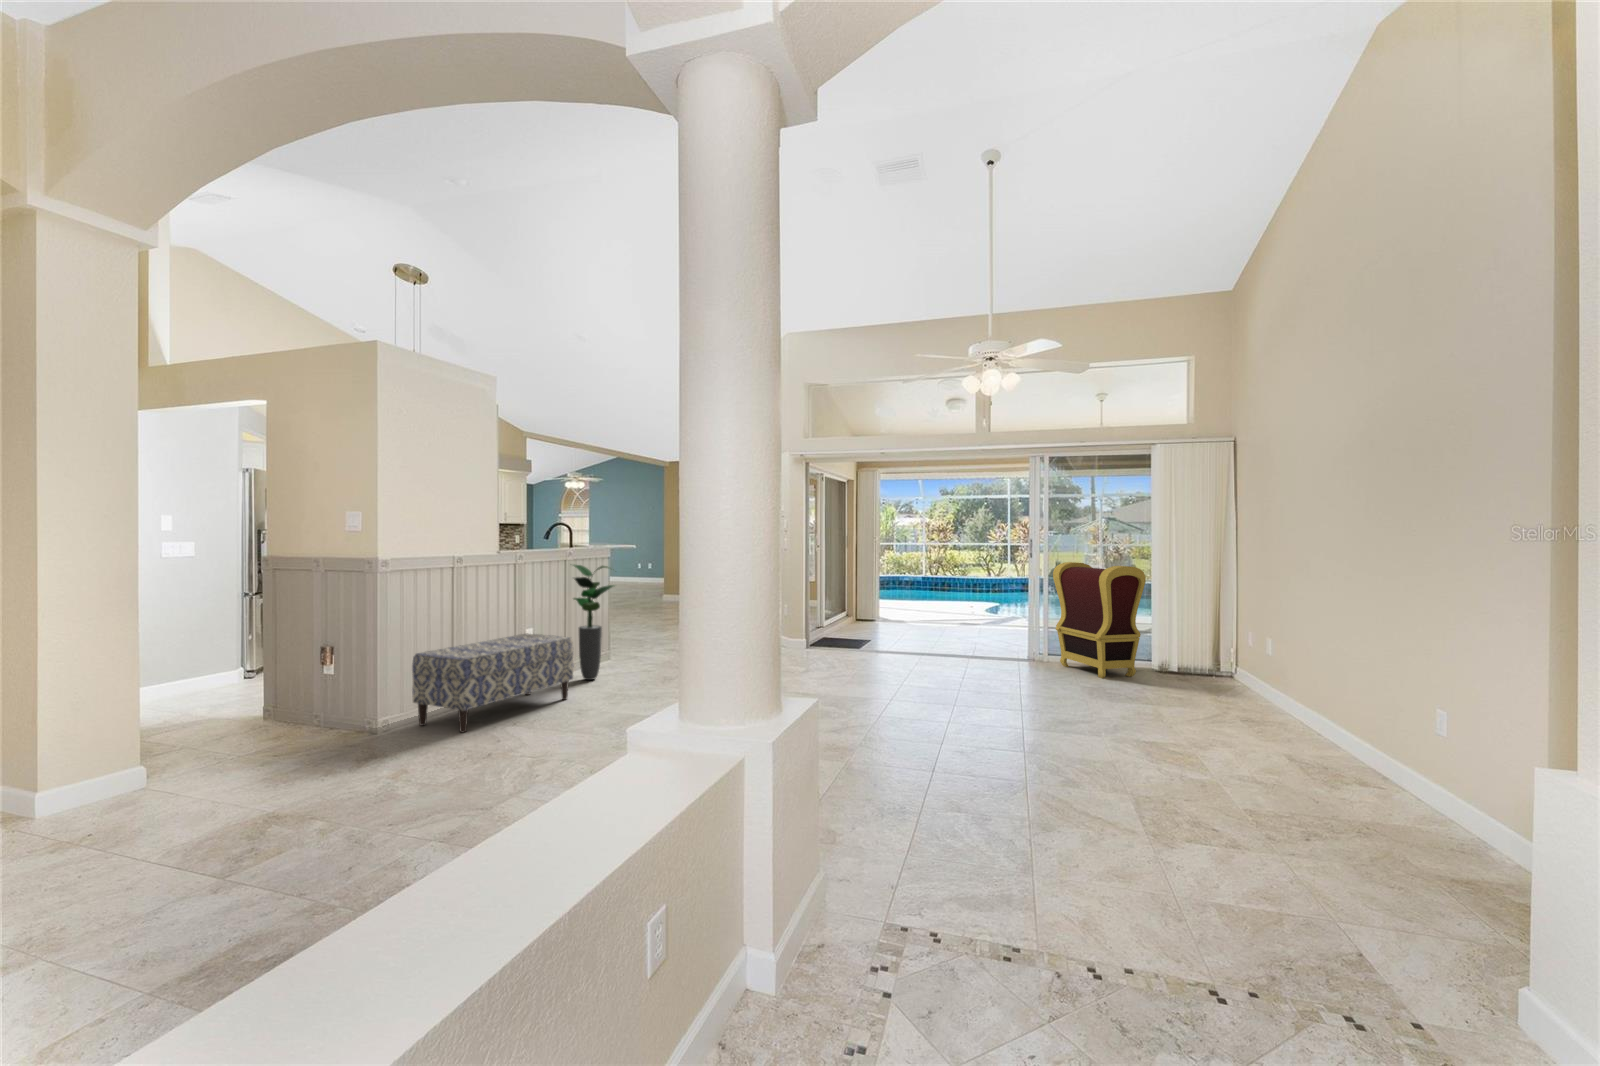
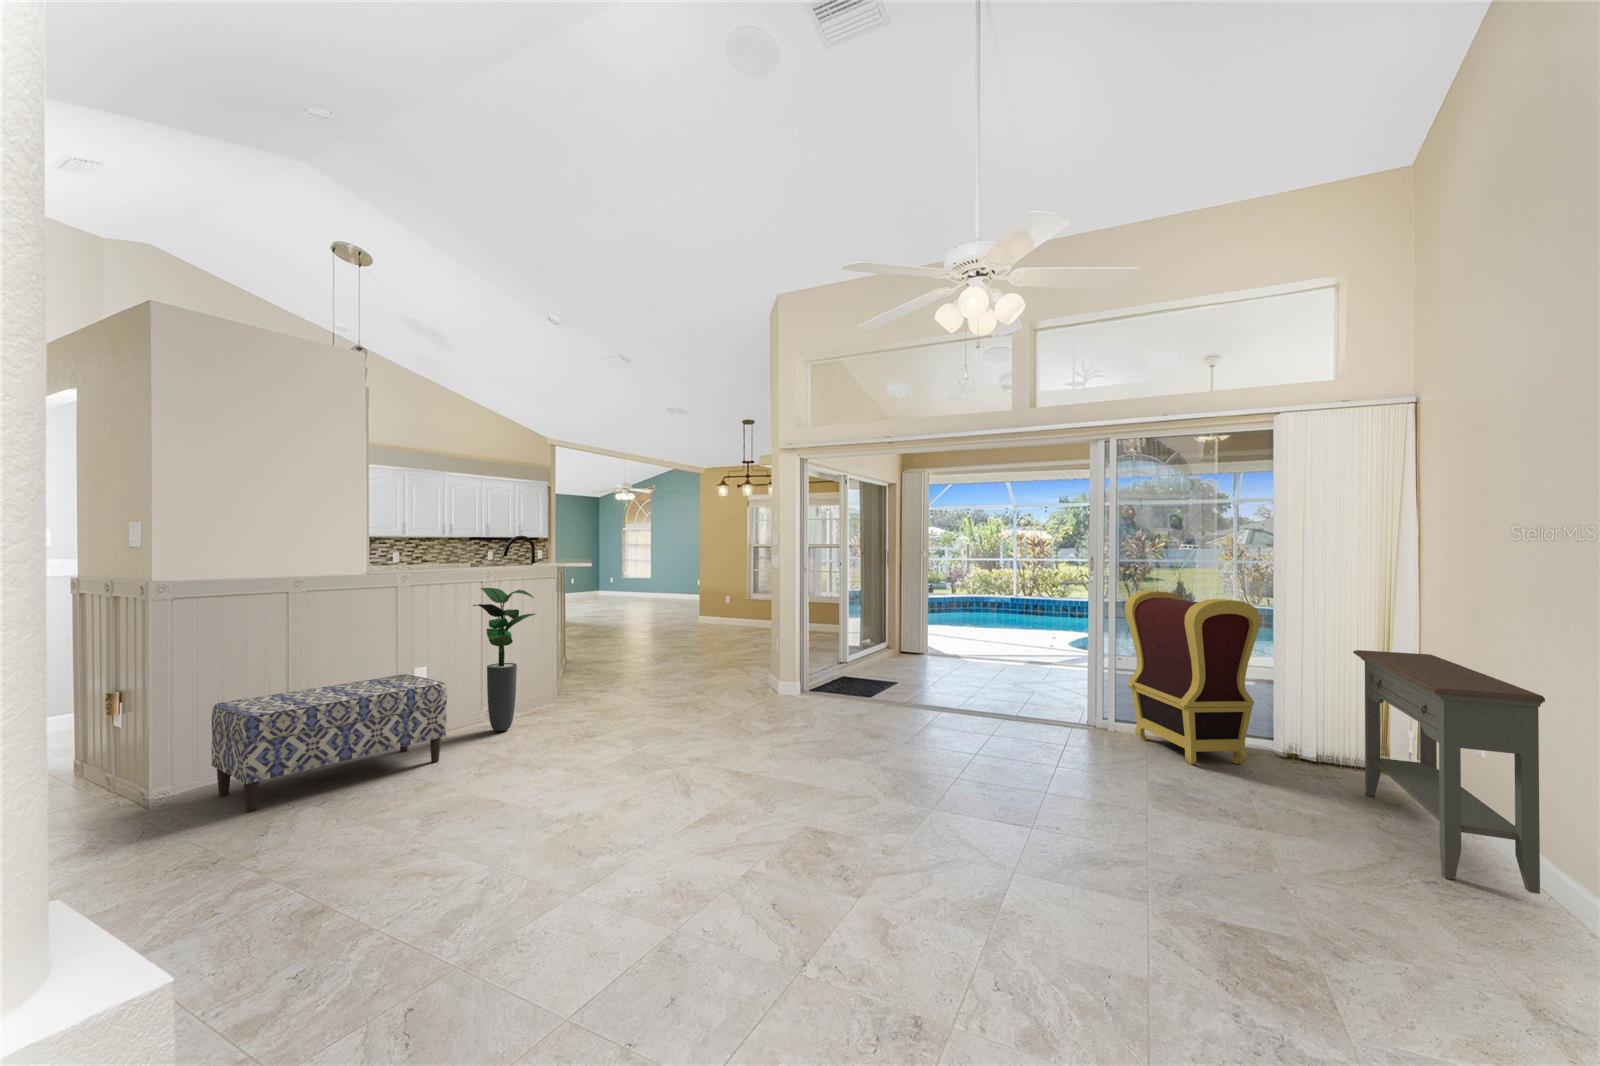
console table: none [1202,596,1306,724] -> present [1353,650,1545,894]

